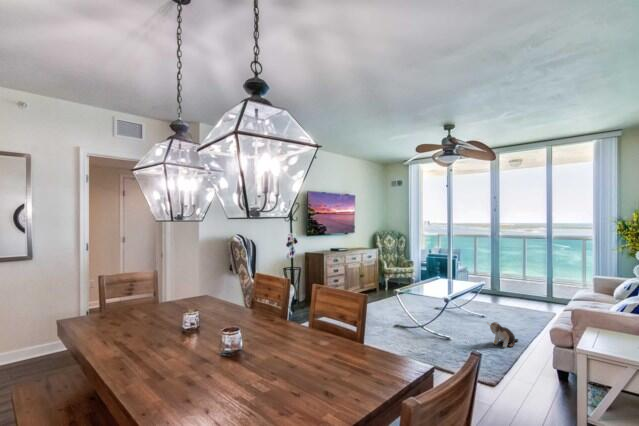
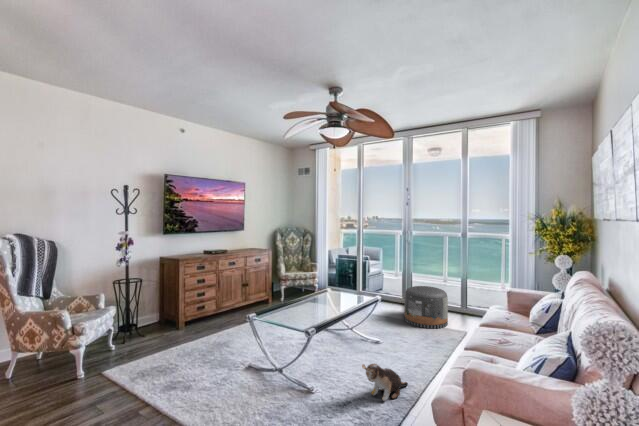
pouf: none [499,278,539,311] -> present [404,286,448,328]

